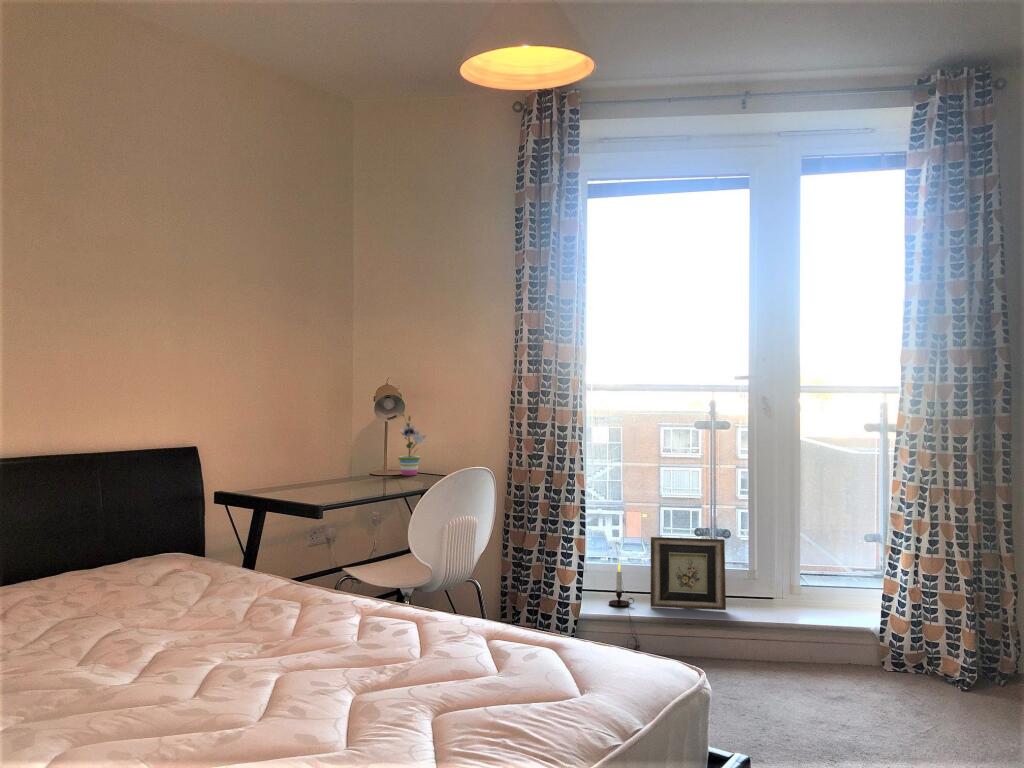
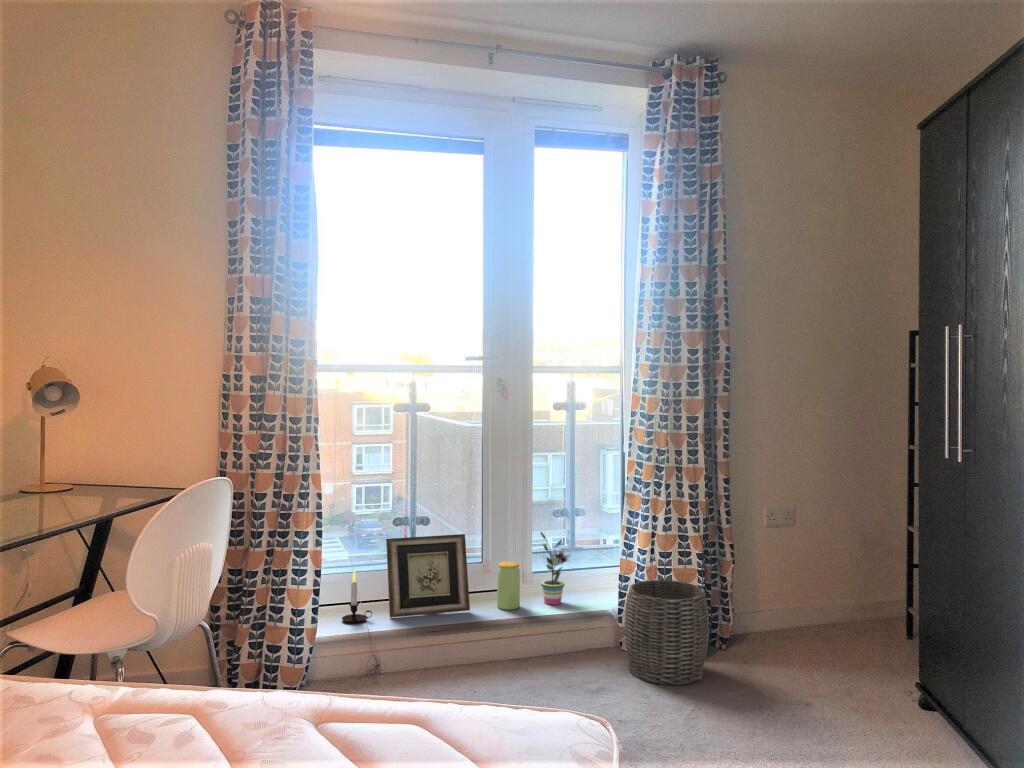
potted plant: present [399,414,426,476] -> present [540,532,571,605]
jar: none [755,569,778,615] -> present [497,561,520,610]
woven basket: none [872,601,966,709] -> present [625,580,709,685]

